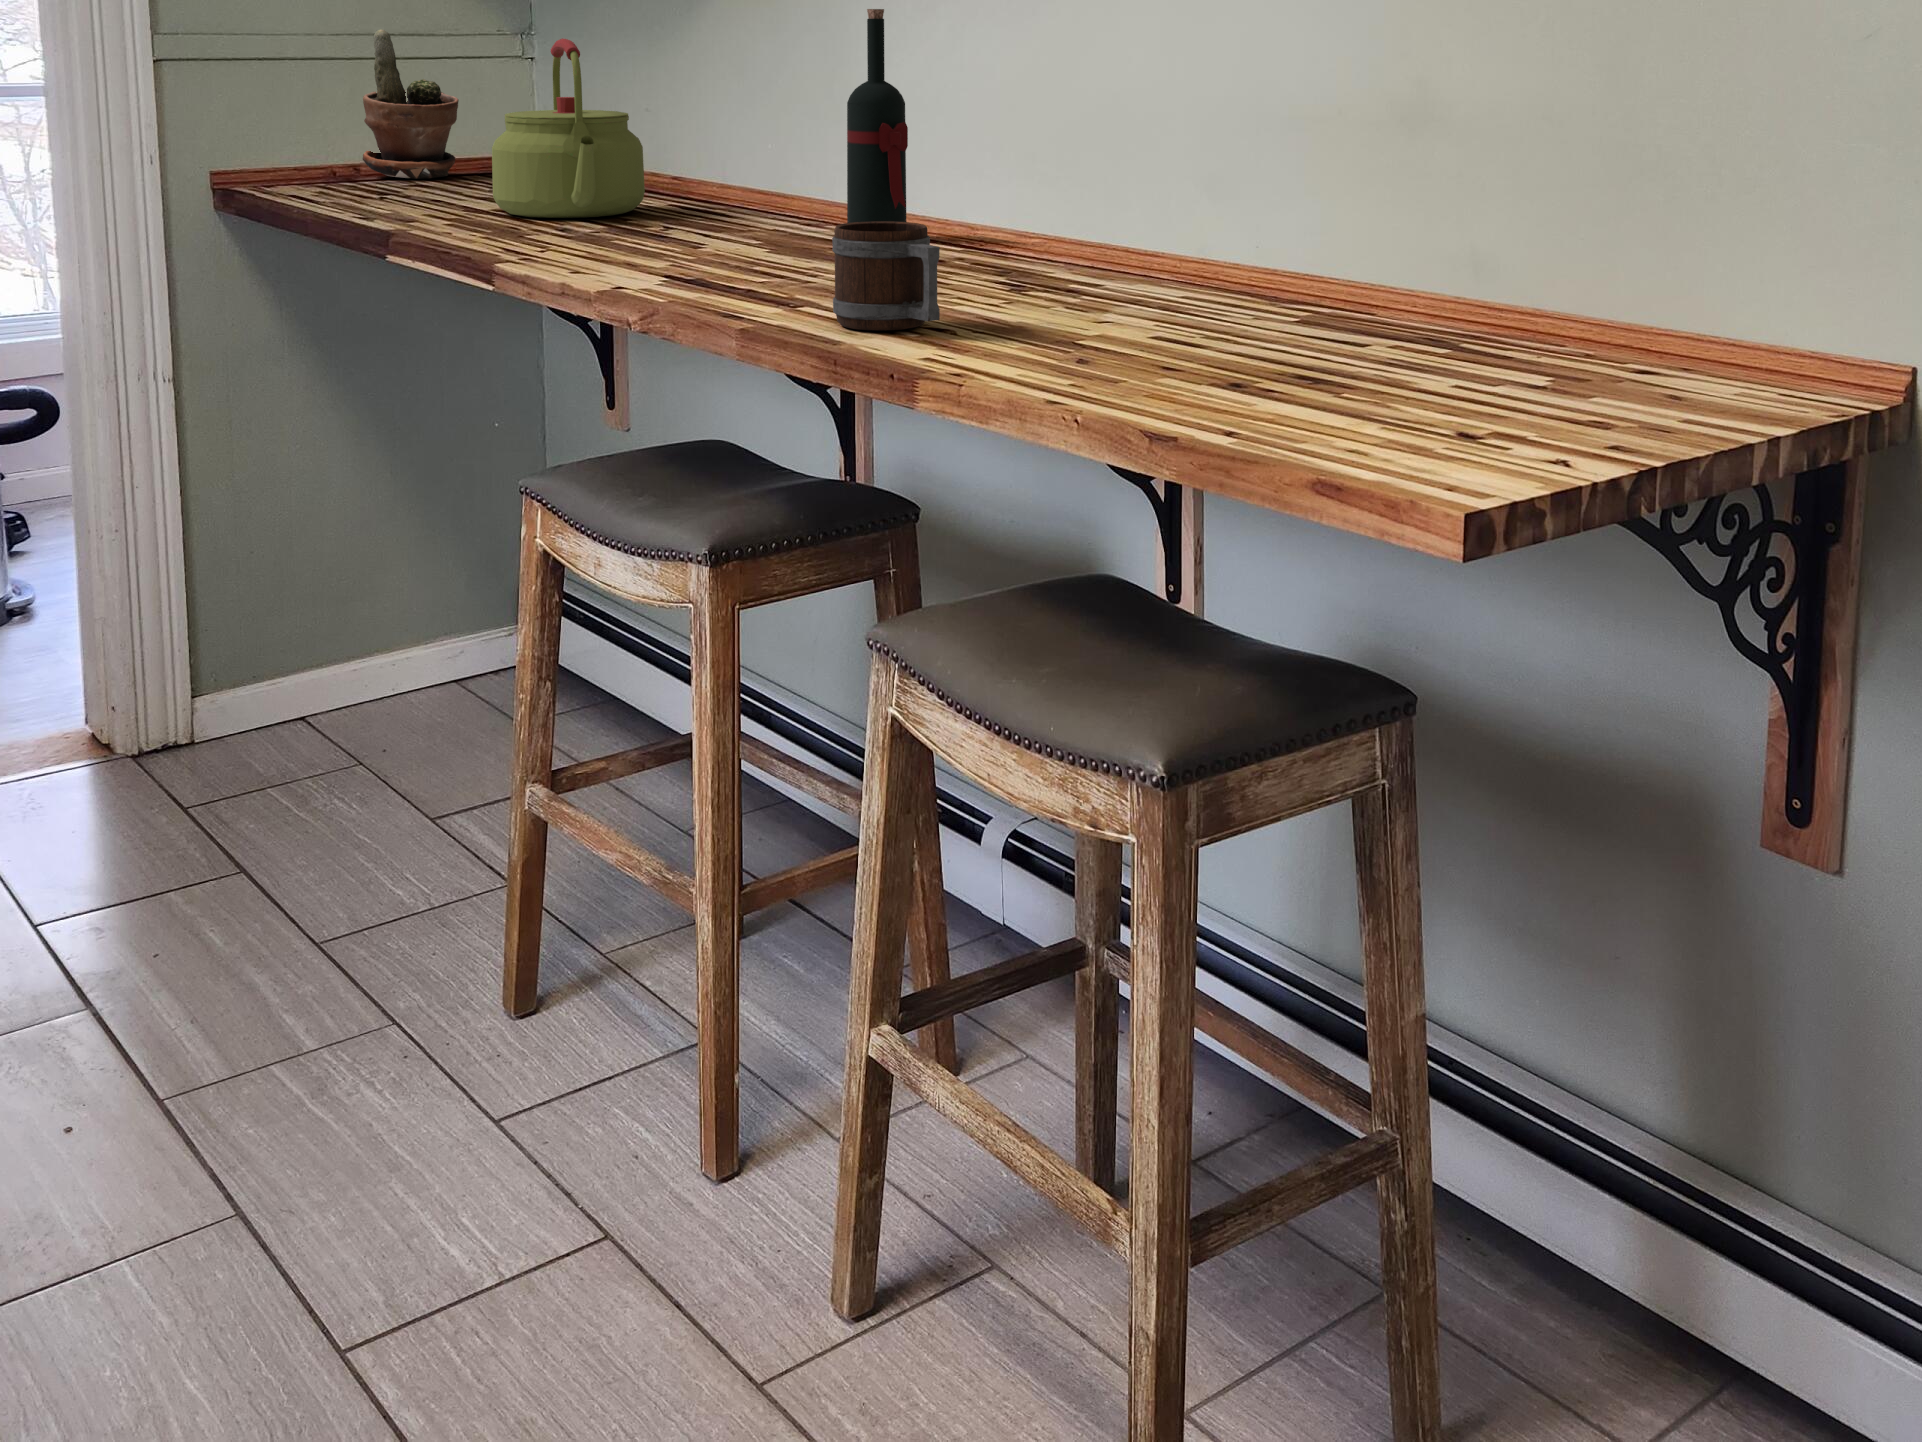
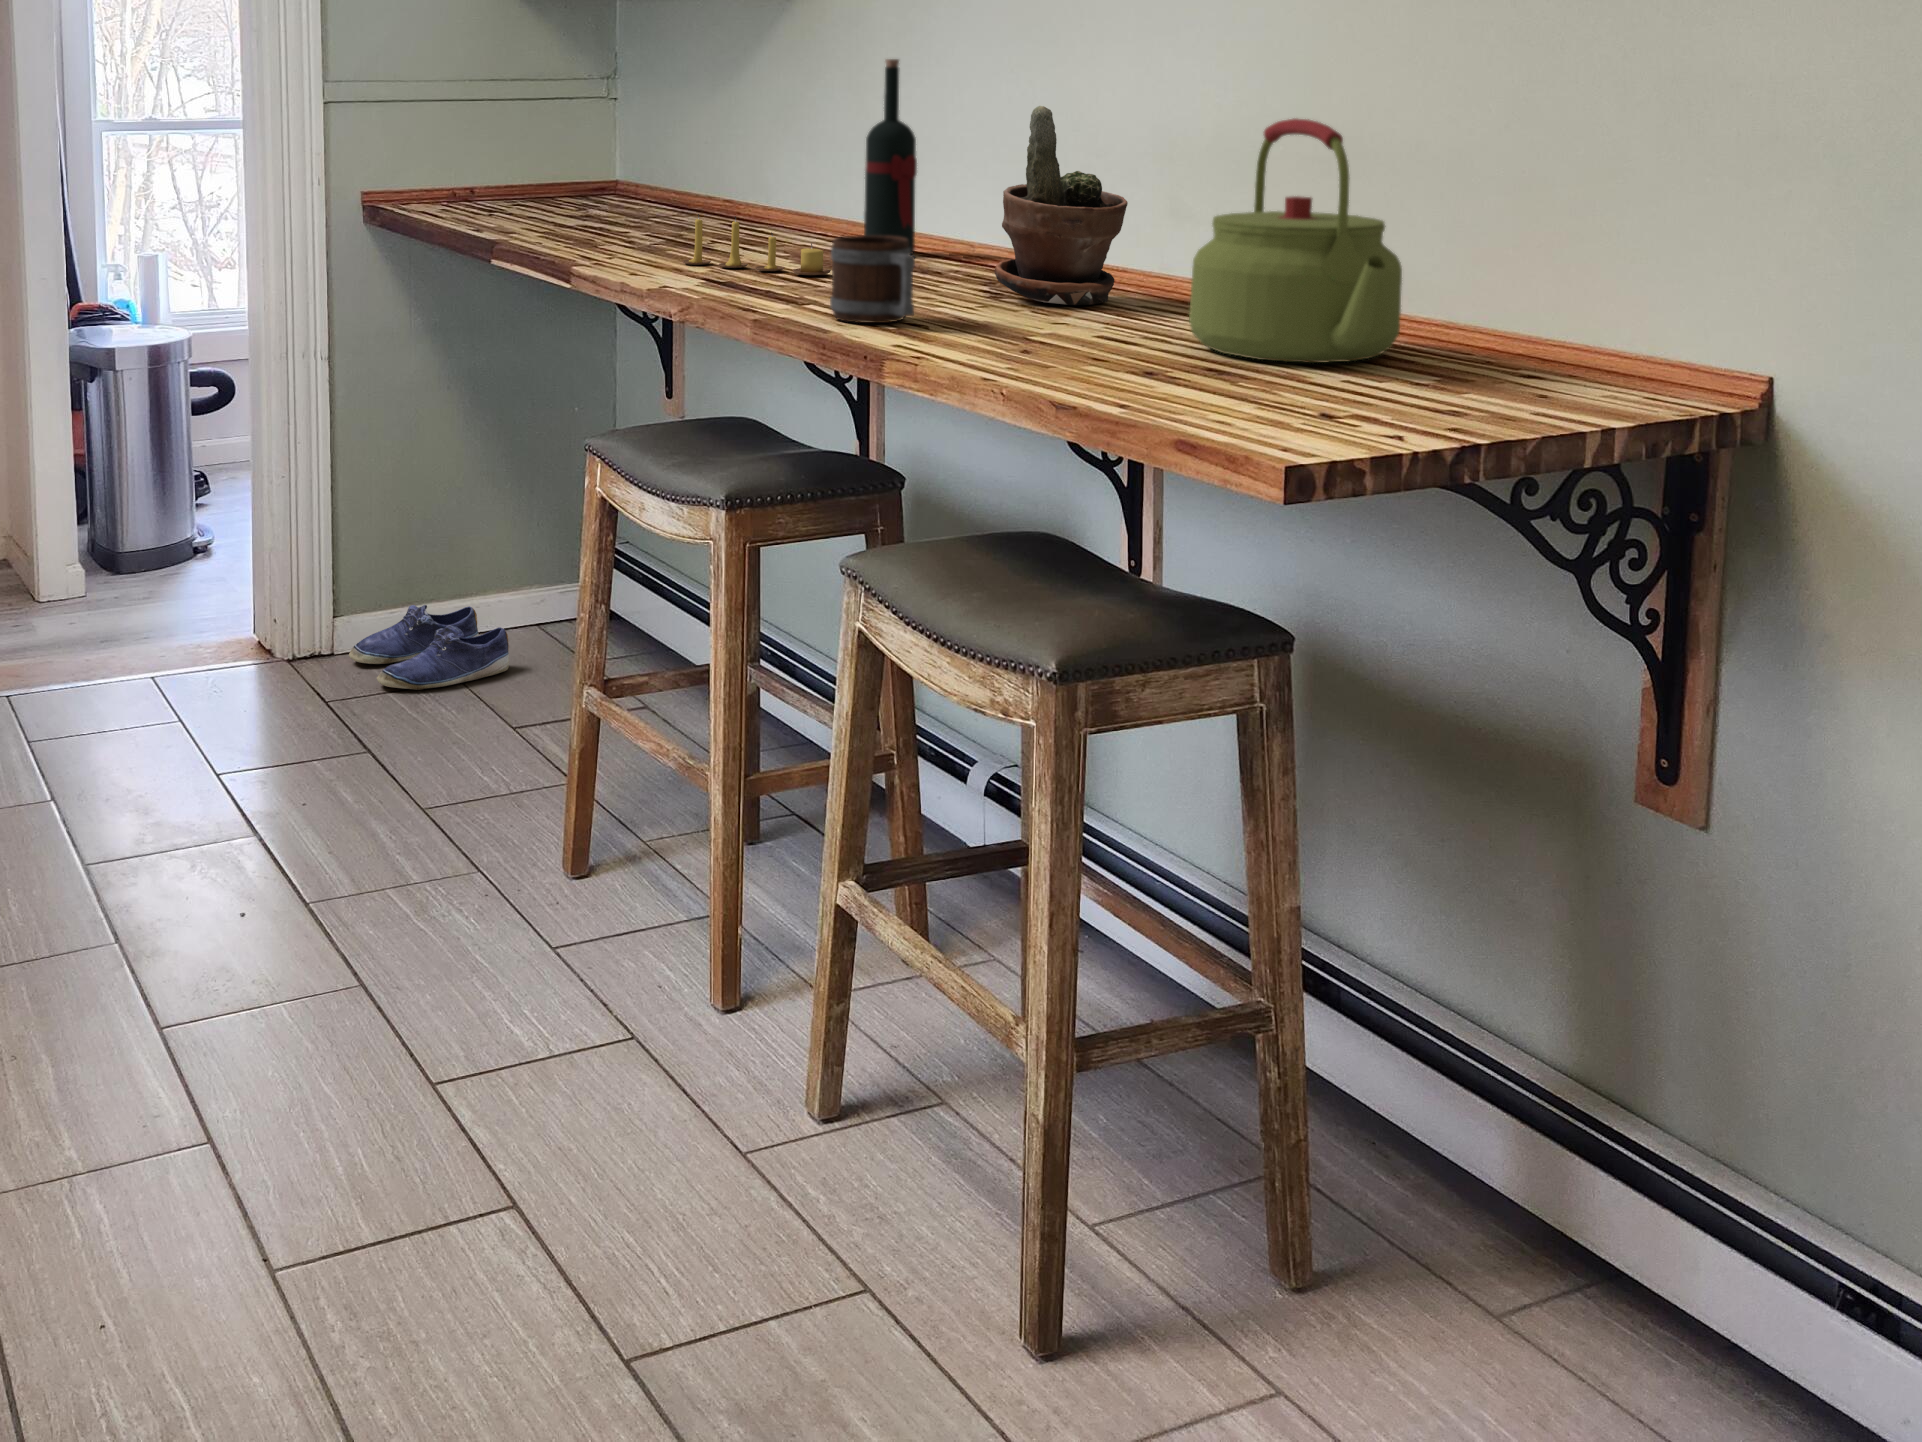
potted plant: present [363,29,459,179] -> present [994,106,1128,305]
kettle: present [492,38,645,218] -> present [1189,118,1402,363]
candle: none [633,195,817,268] -> present [682,214,831,275]
shoe: none [214,671,422,782] -> present [349,605,509,690]

